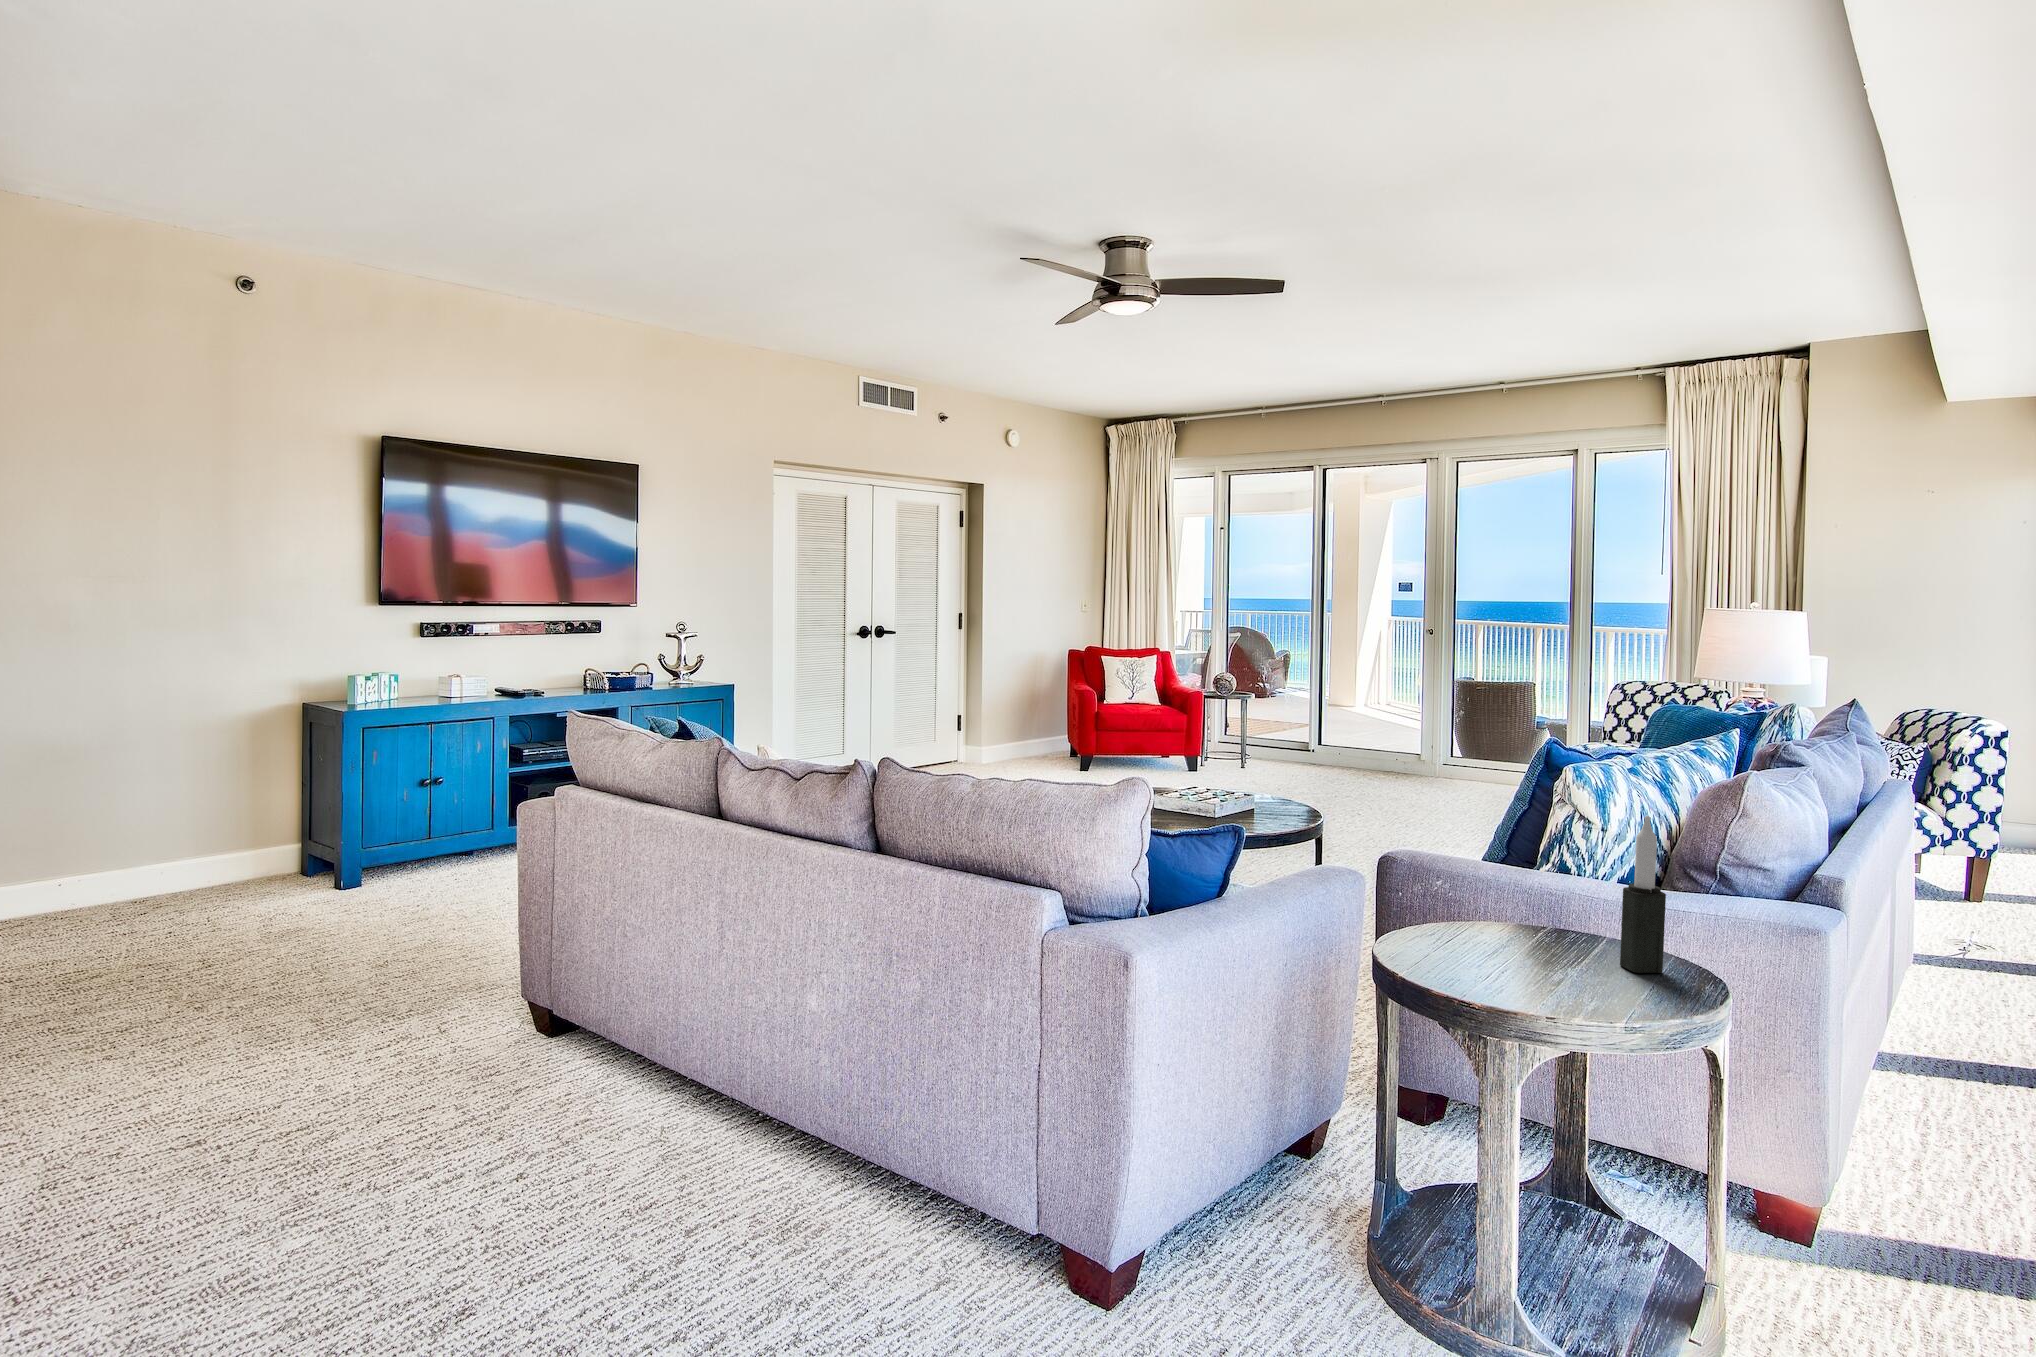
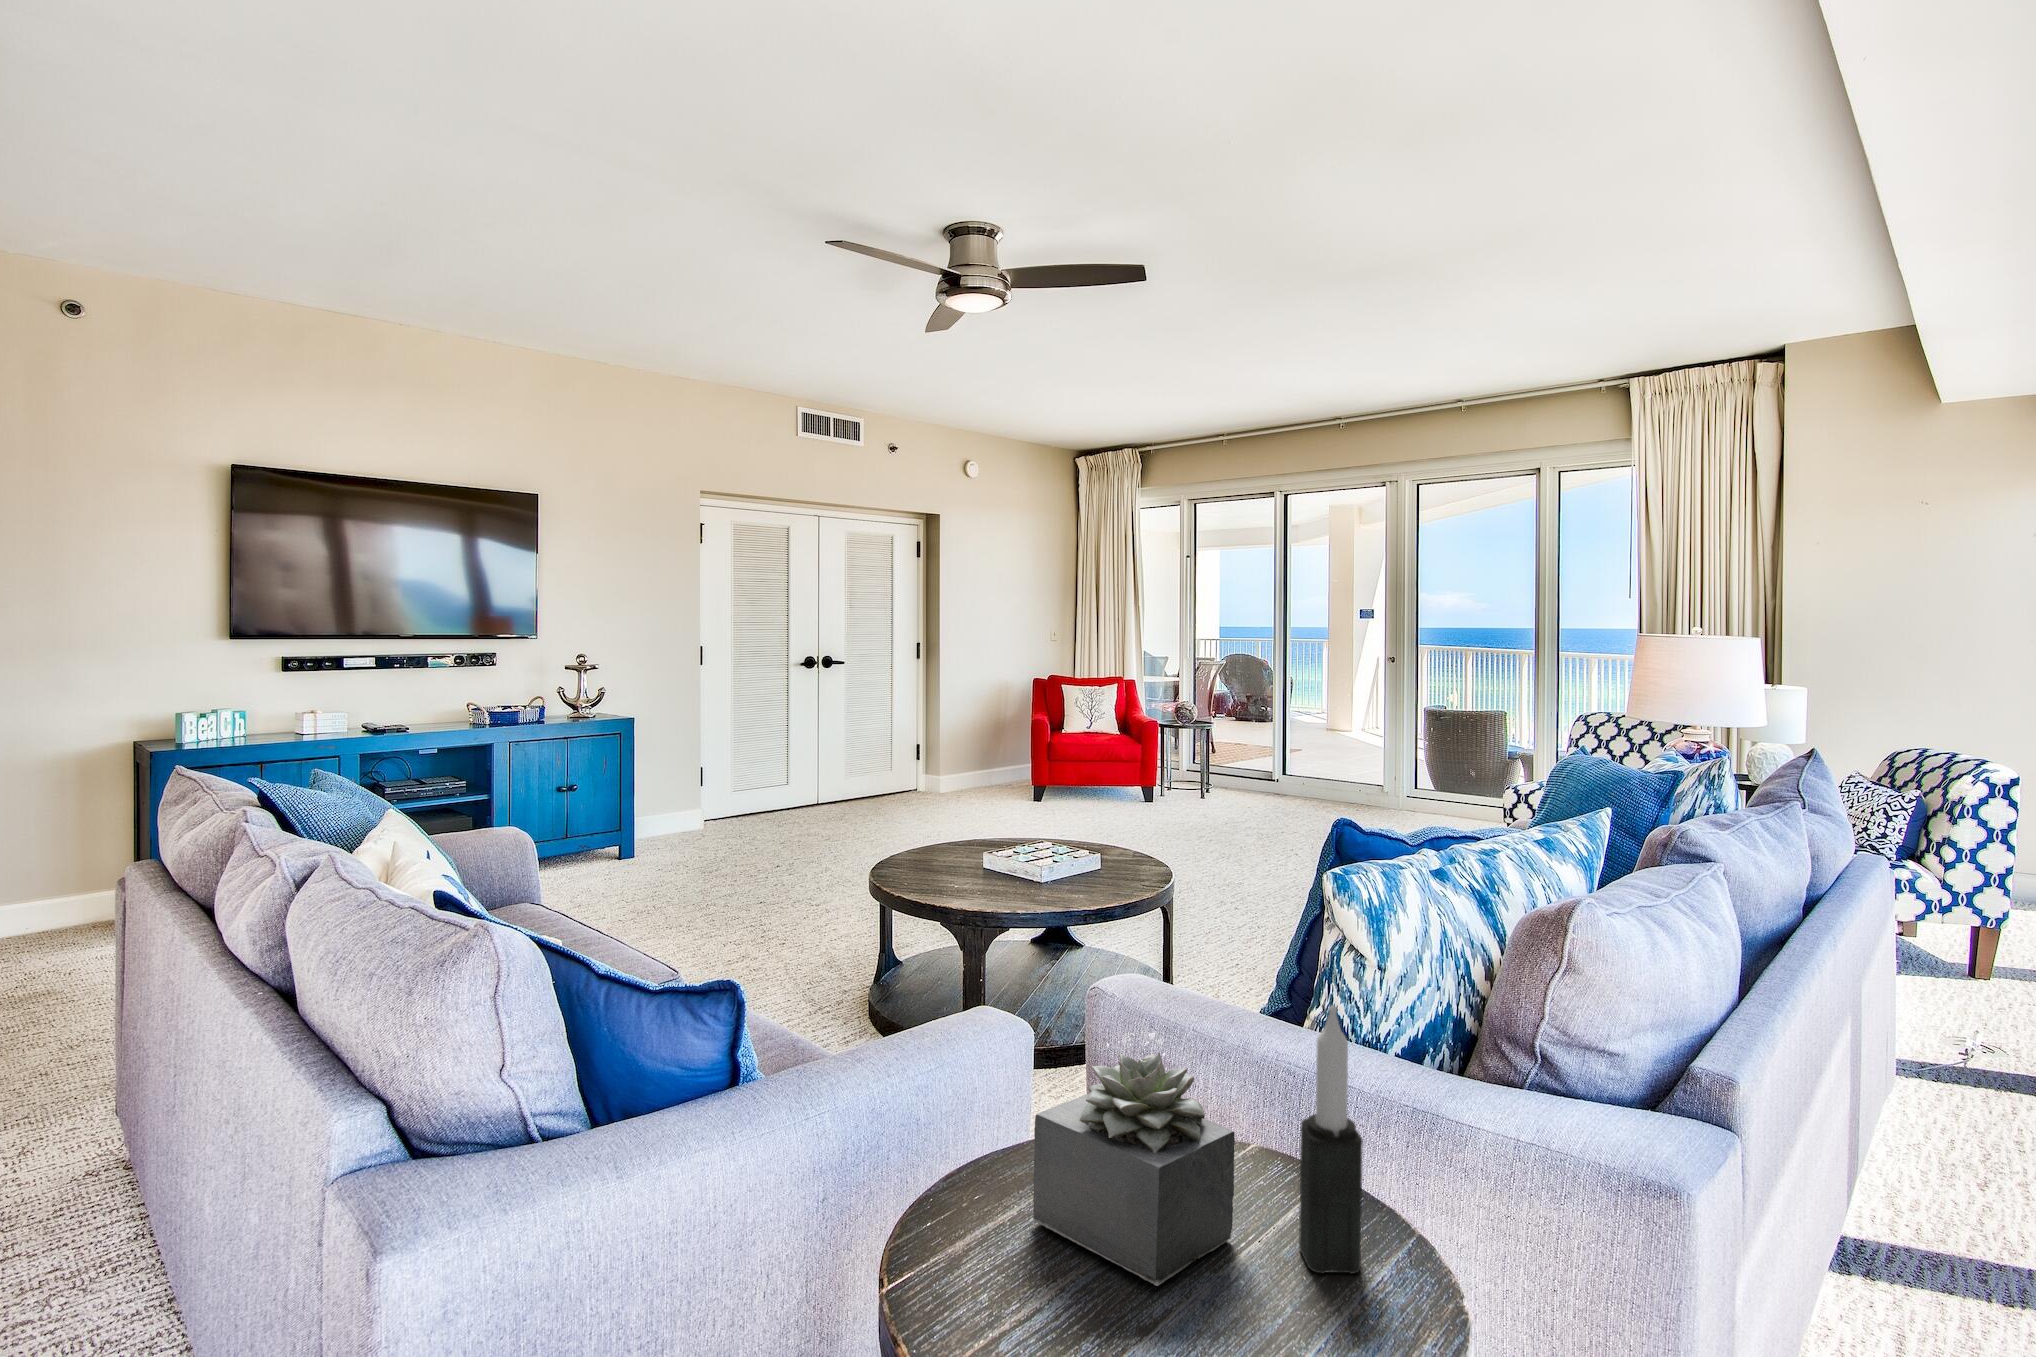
succulent plant: none [1451,852,1580,976] -> present [1032,1053,1235,1286]

